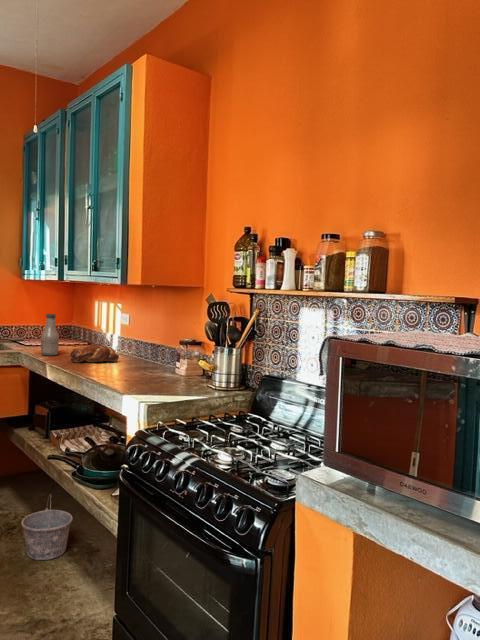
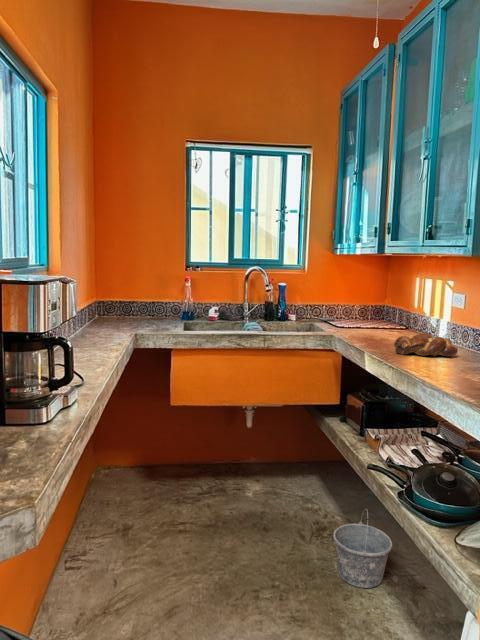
bottle: present [41,314,59,356] -> none [357,293,378,342]

